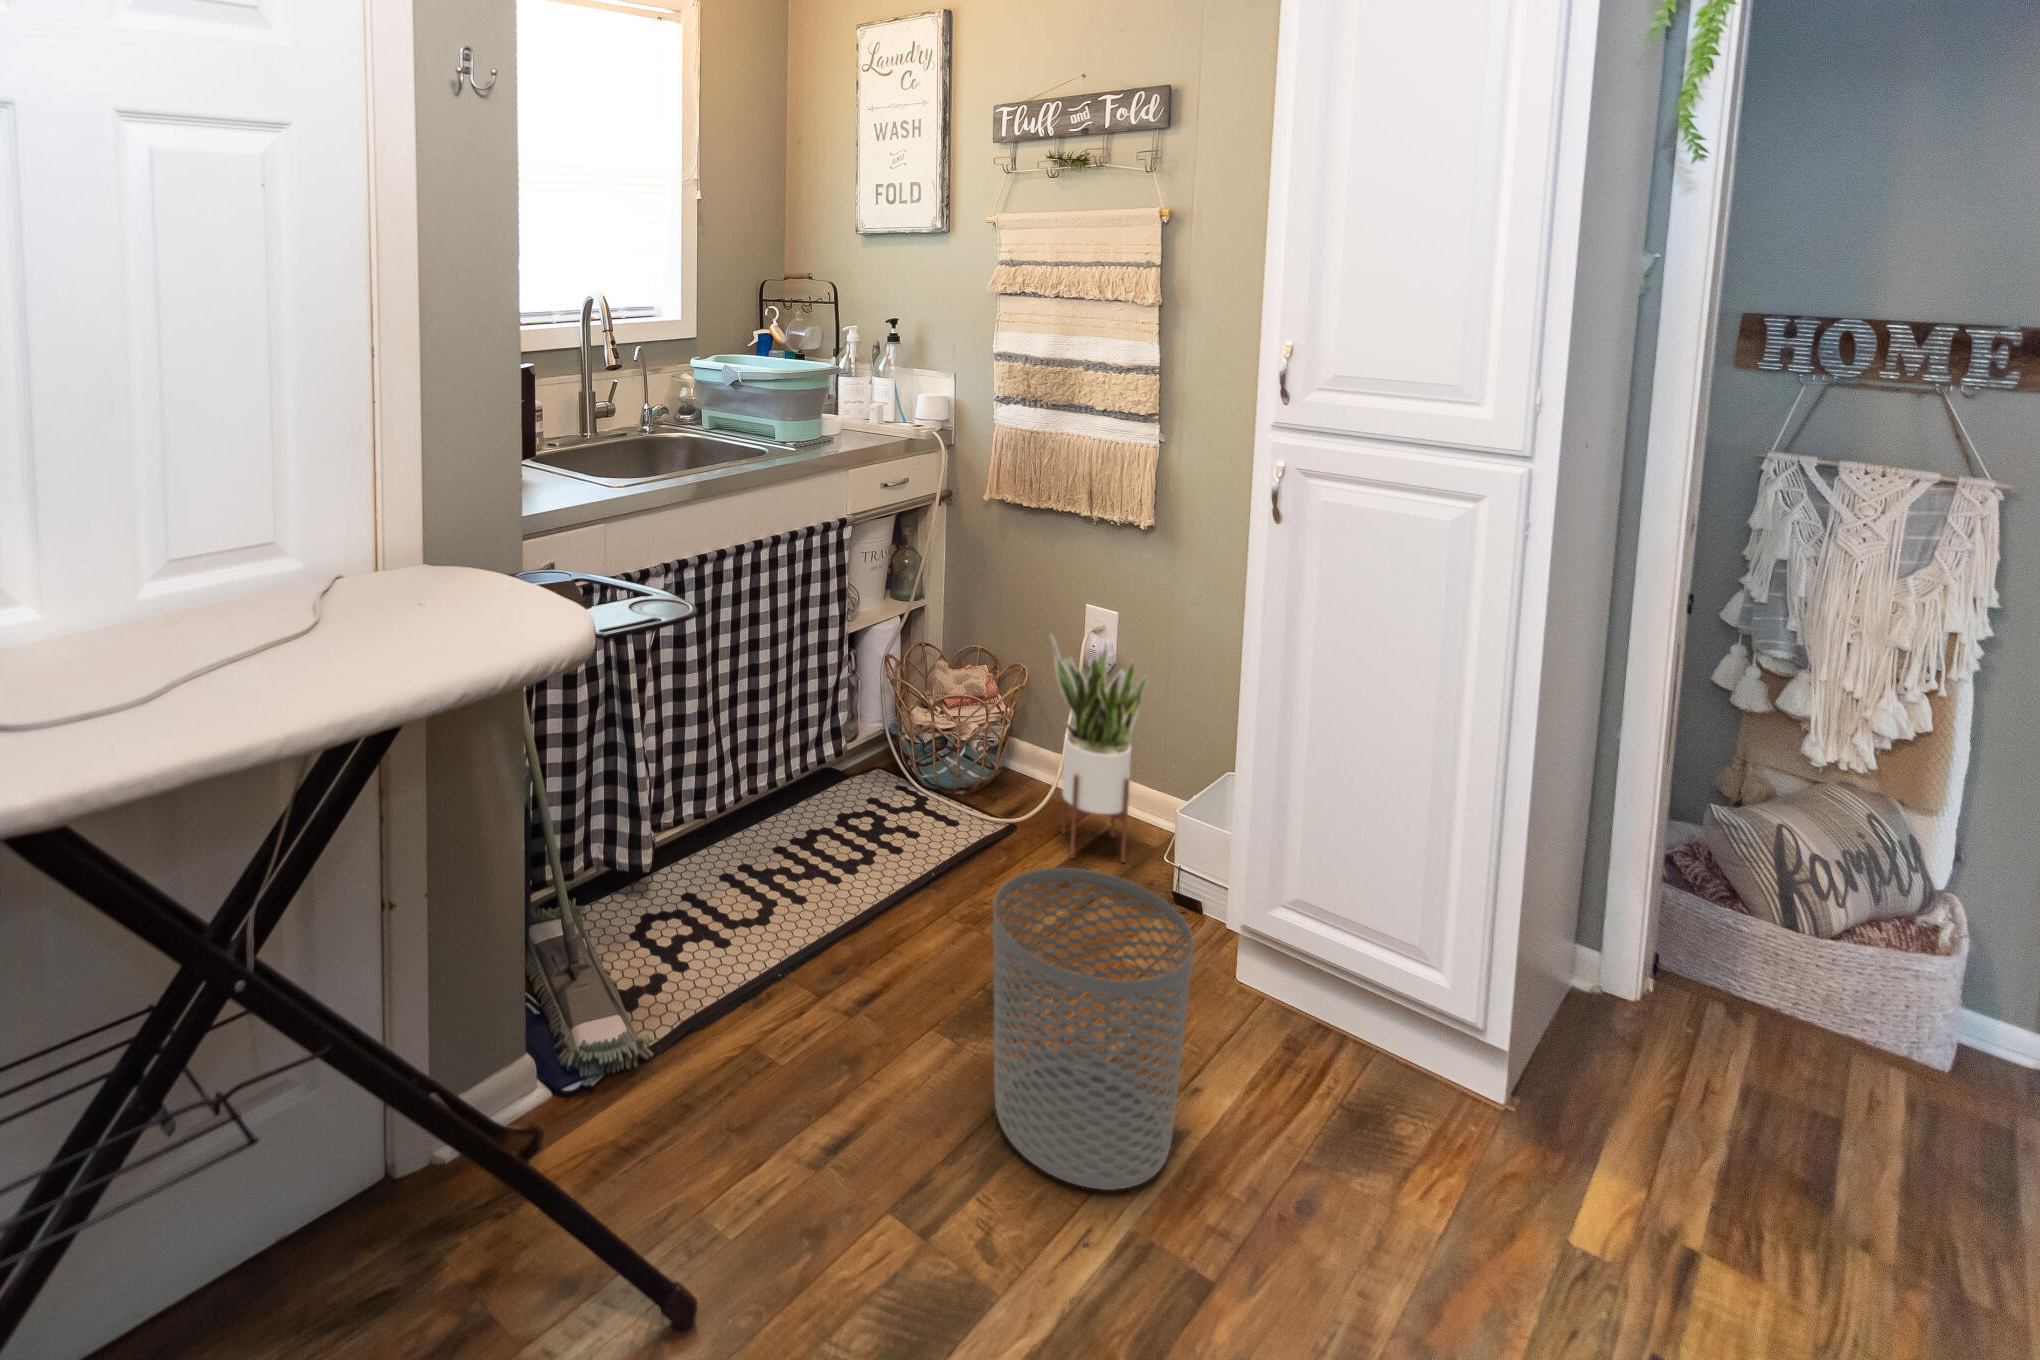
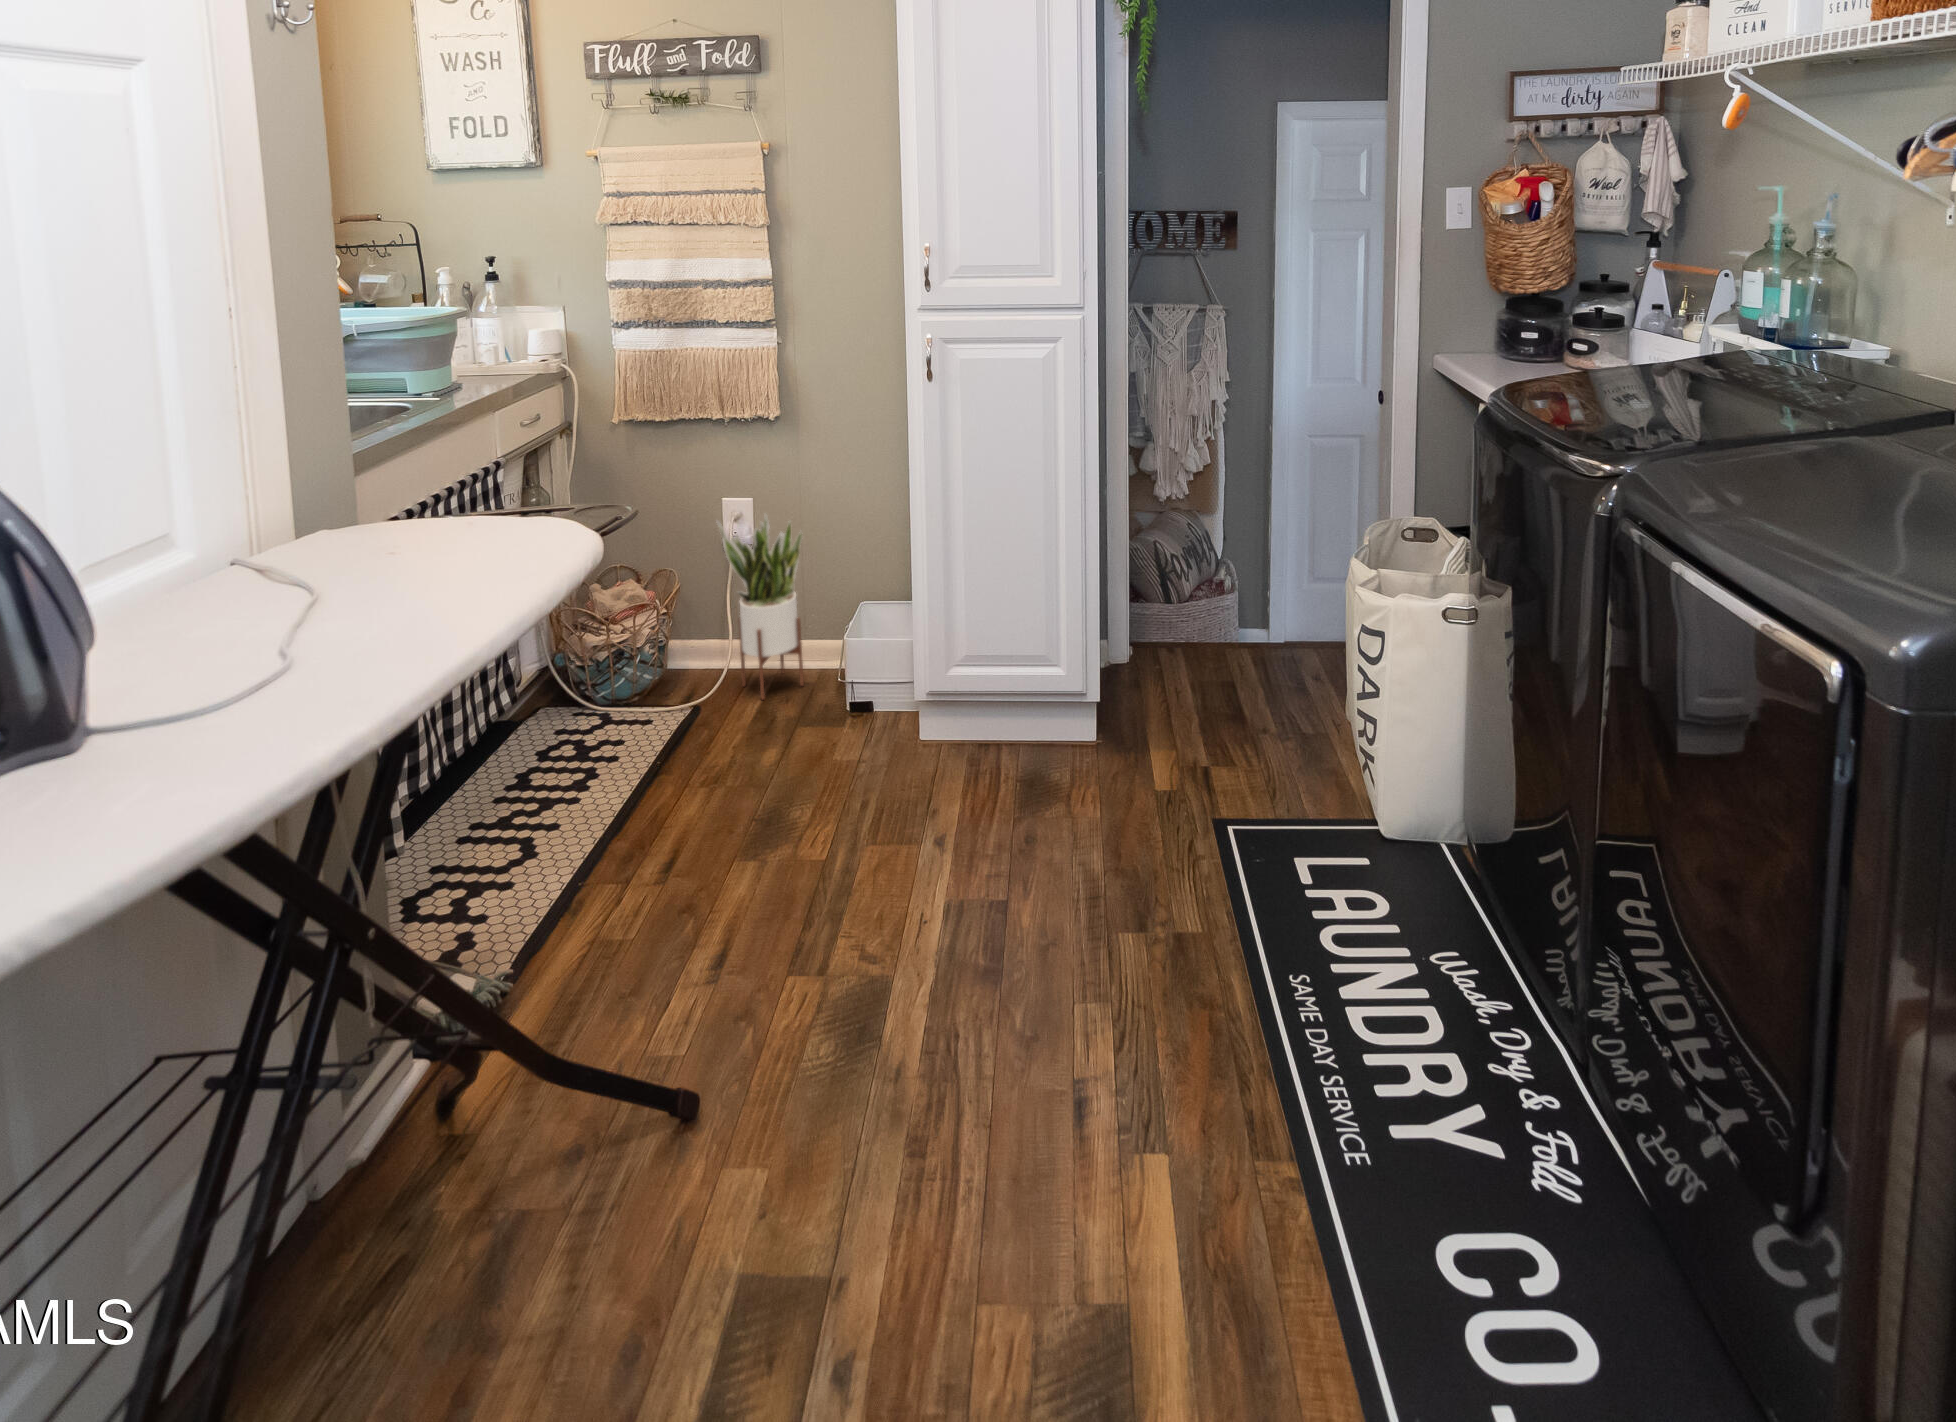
waste bin: present [993,868,1193,1190] -> none [799,661,947,882]

